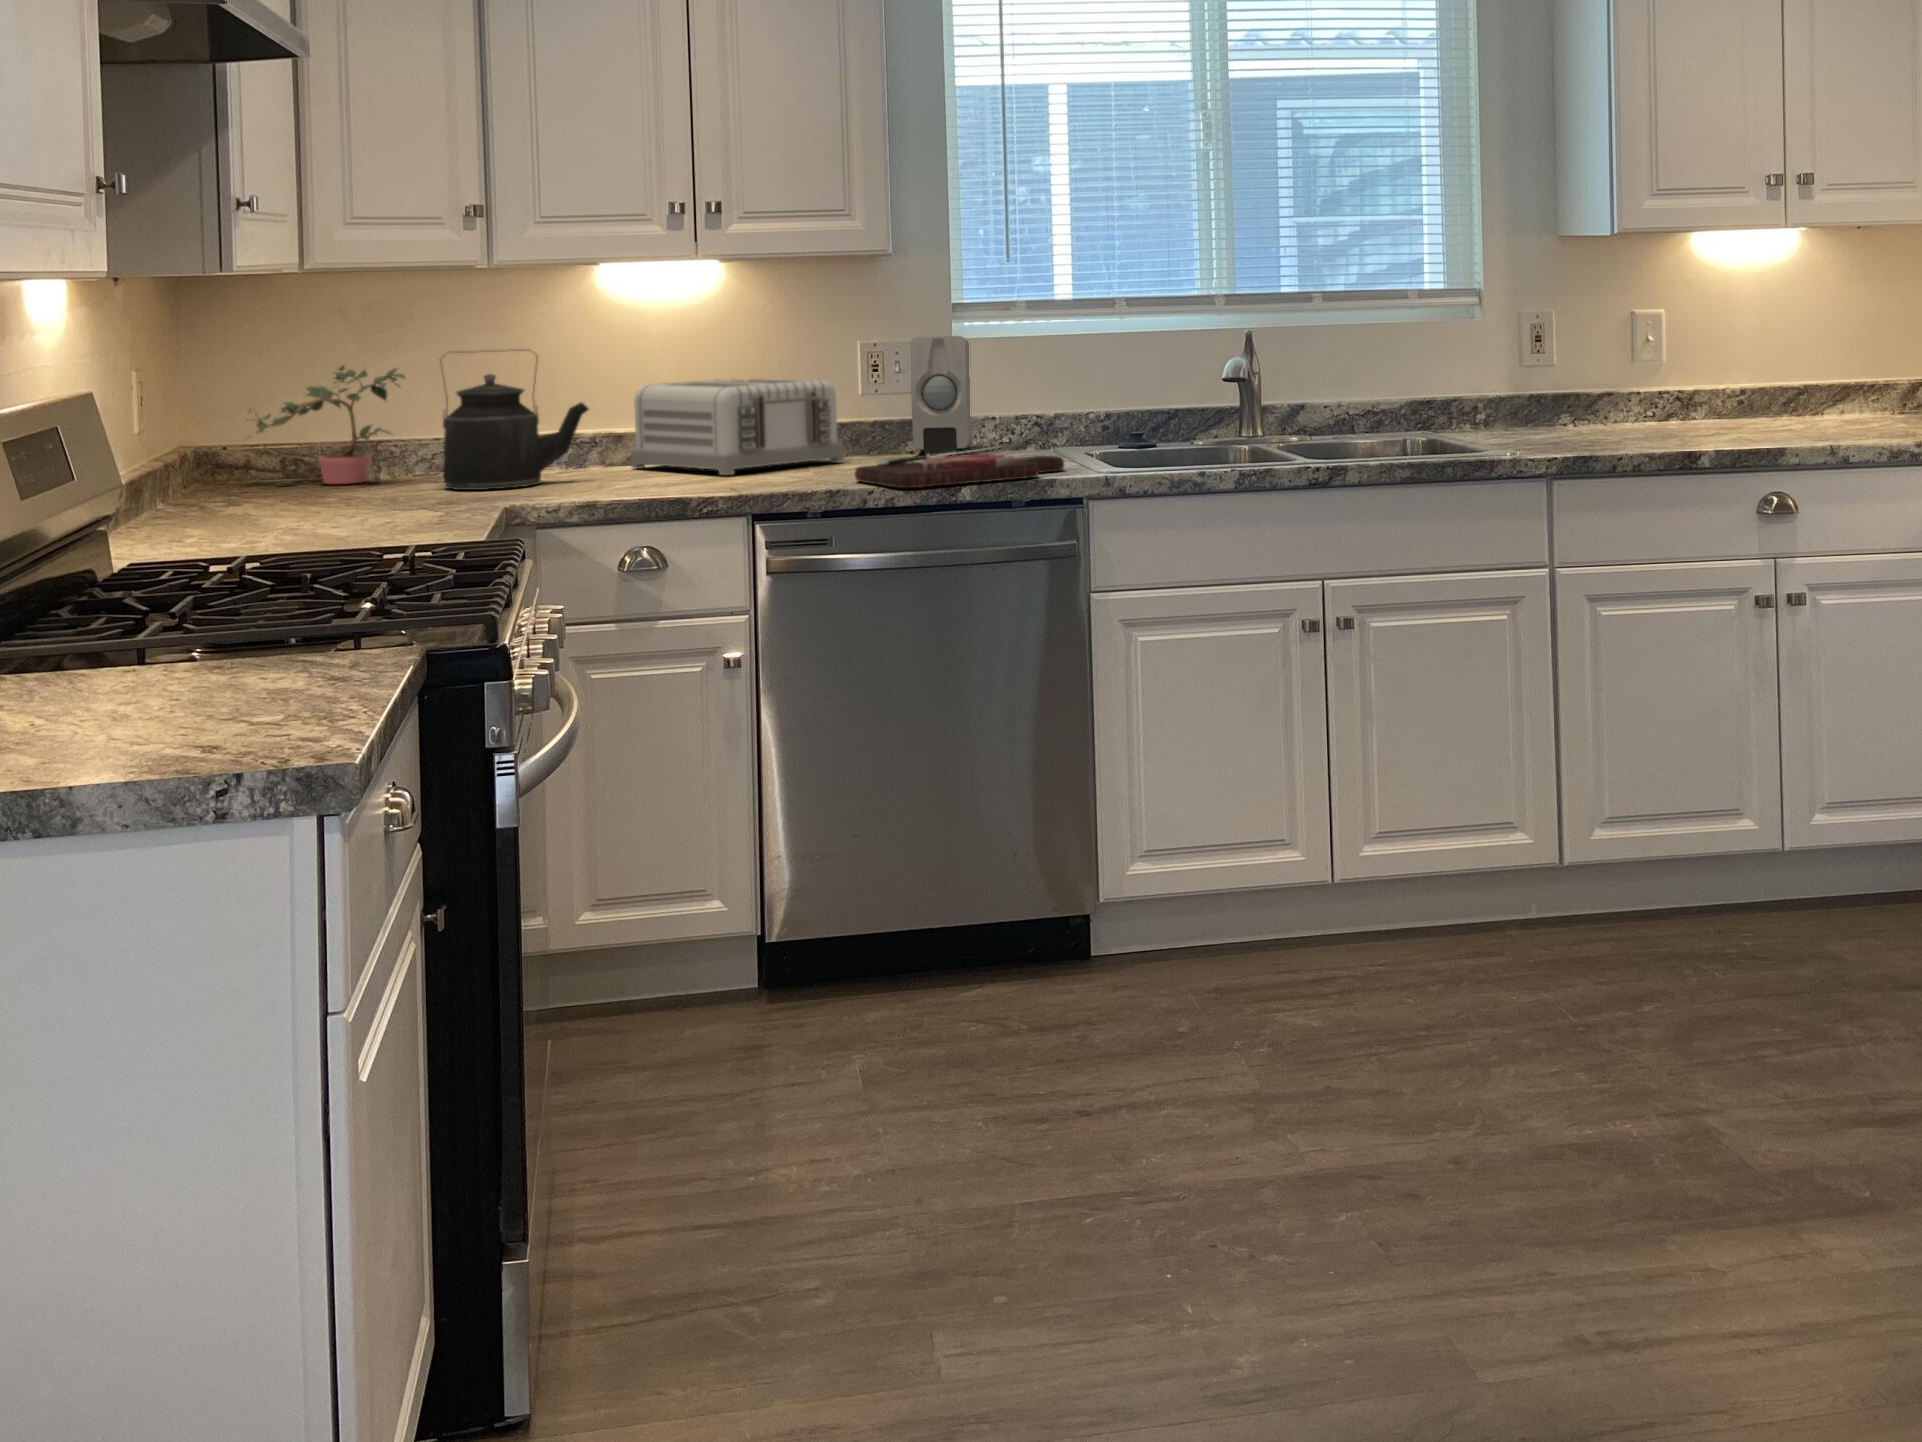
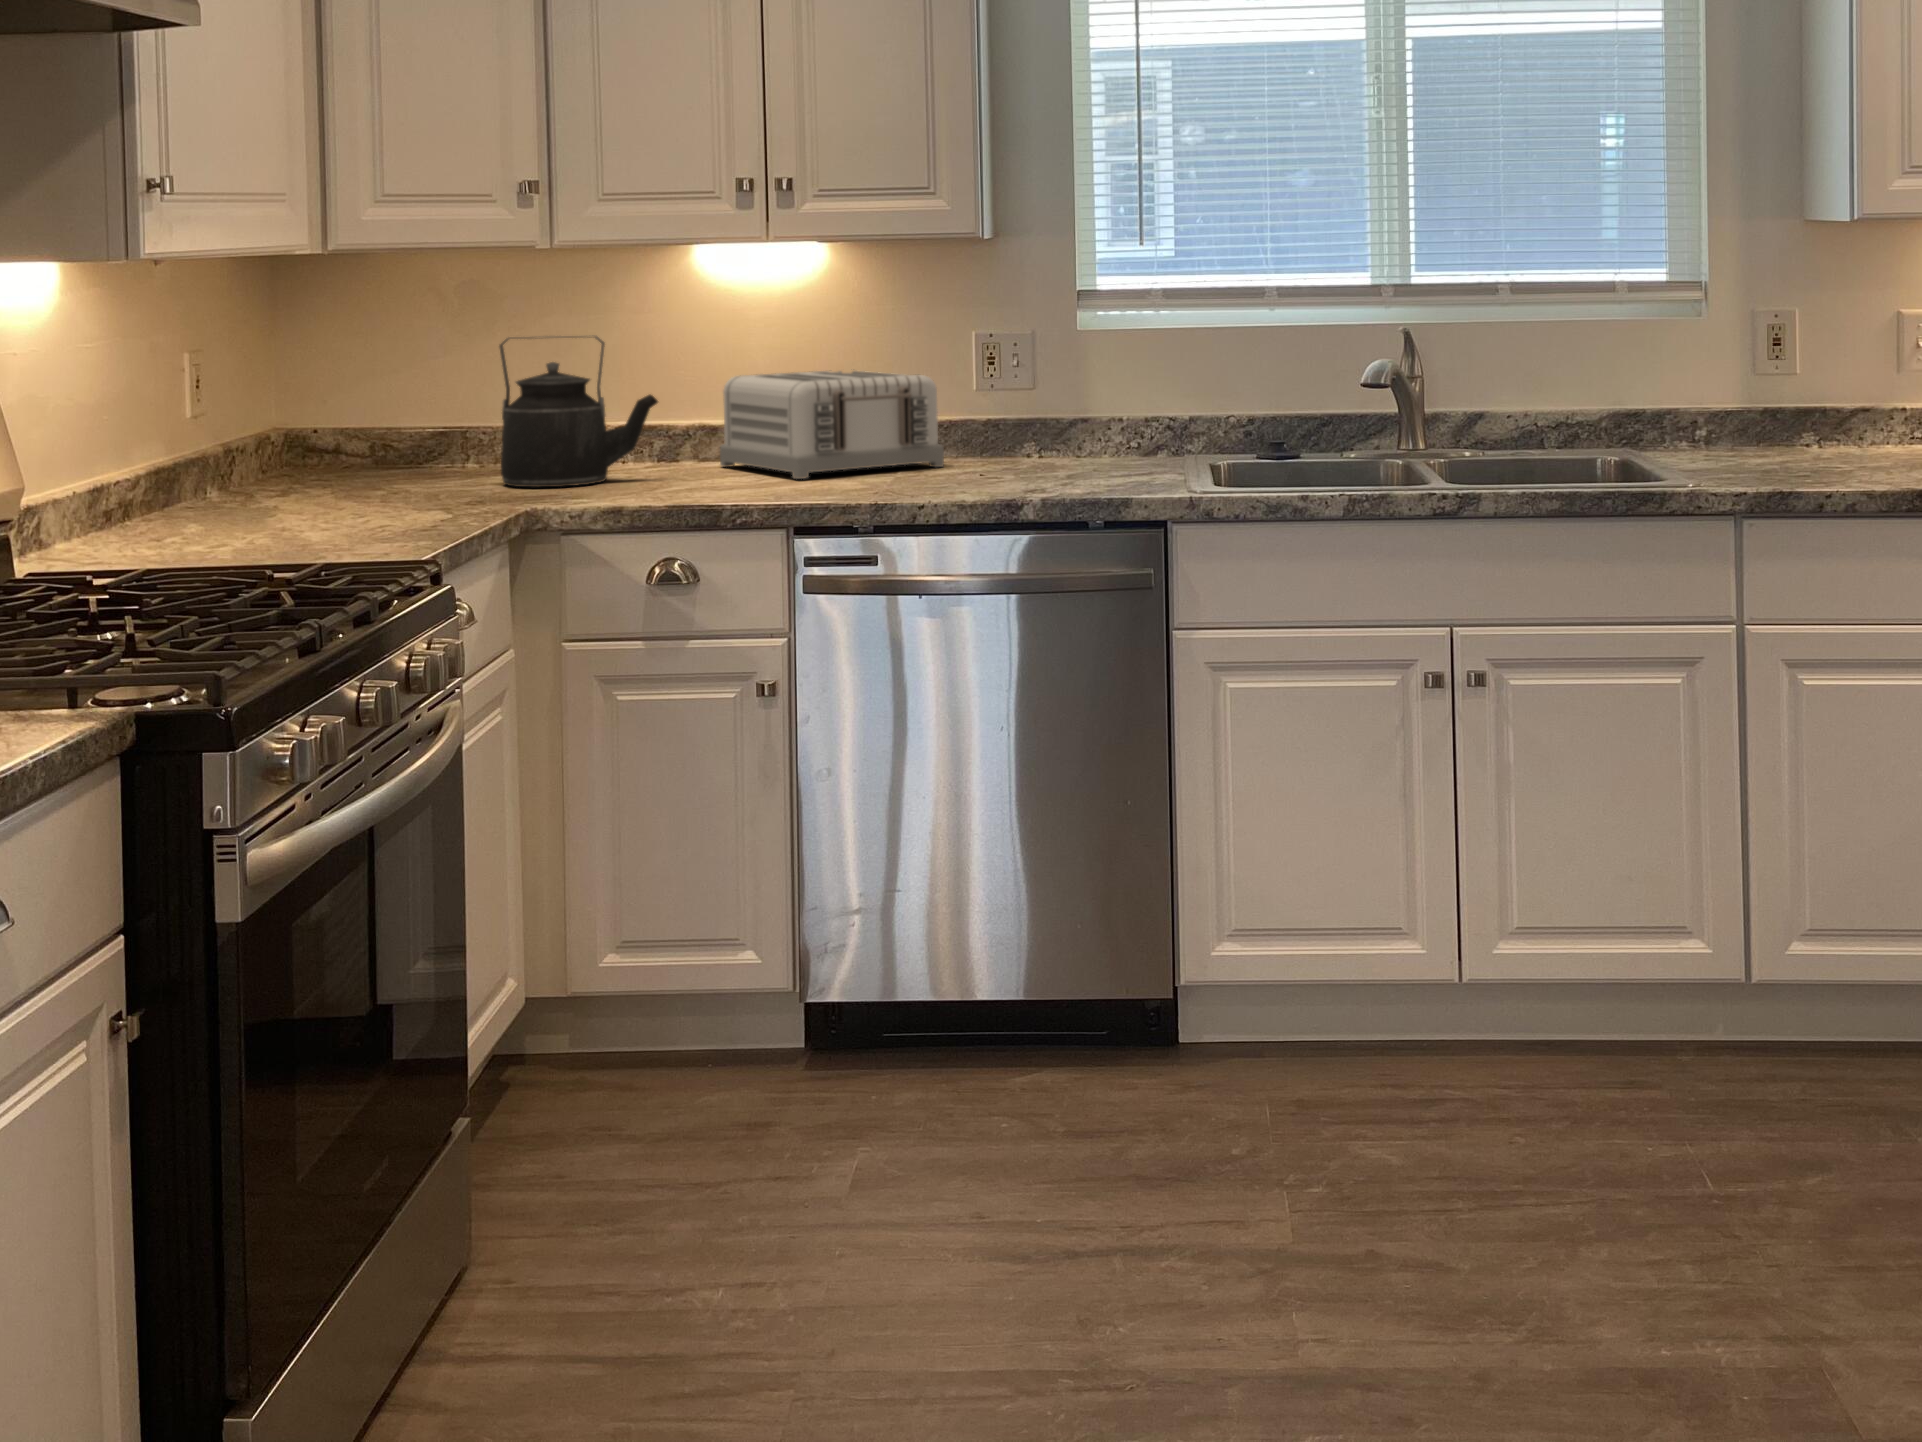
soap dispenser: present [911,336,972,455] -> none [1026,328,1103,461]
potted plant: present [250,366,406,484] -> none [324,348,483,475]
cutting board: present [855,447,1064,488] -> none [919,458,1162,504]

